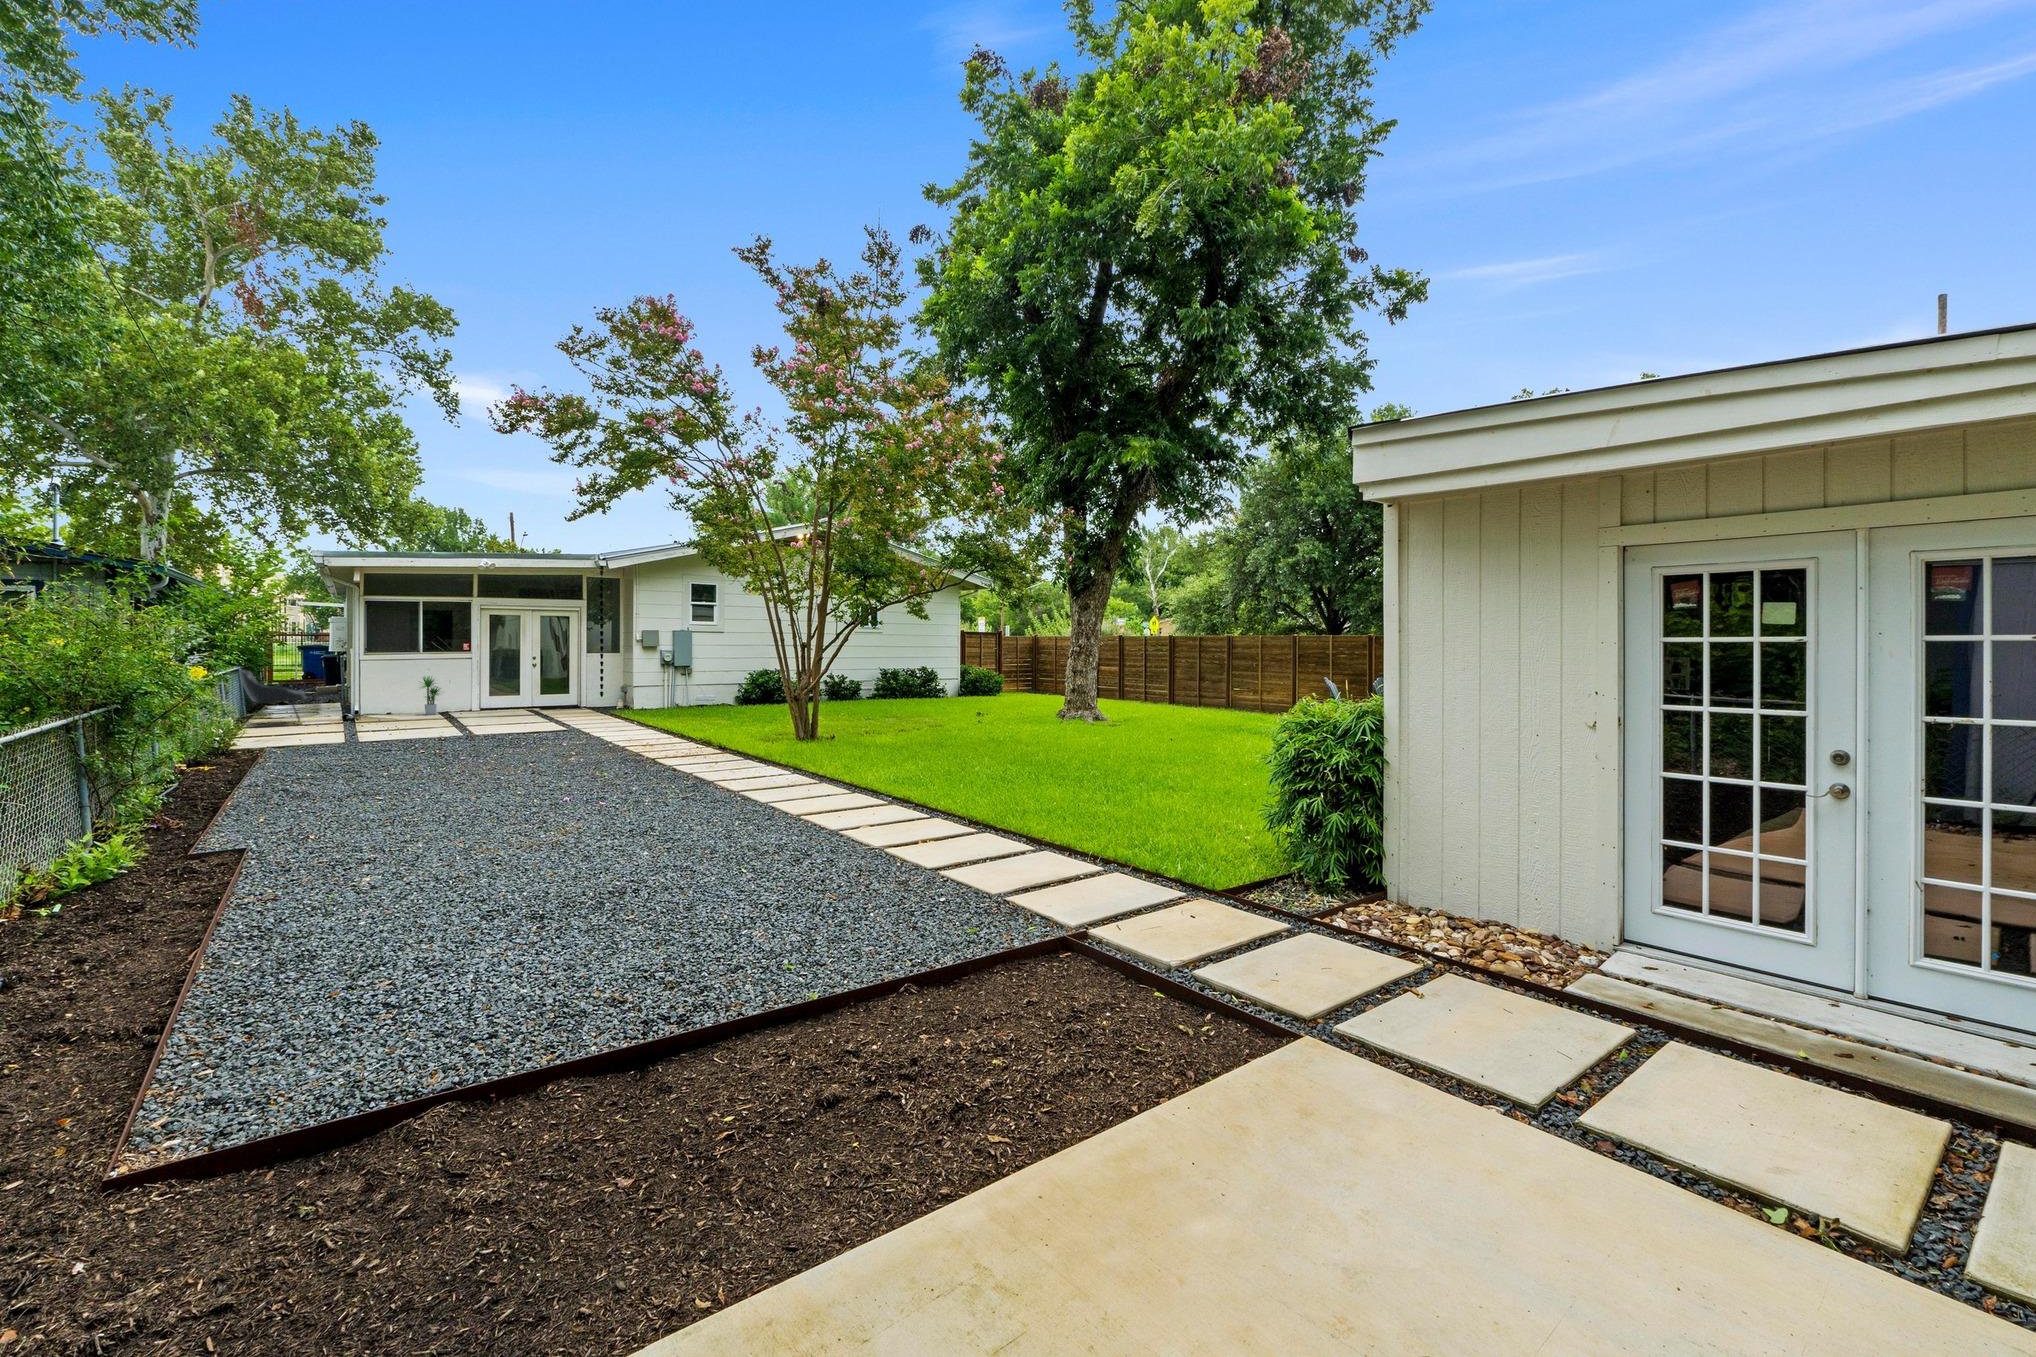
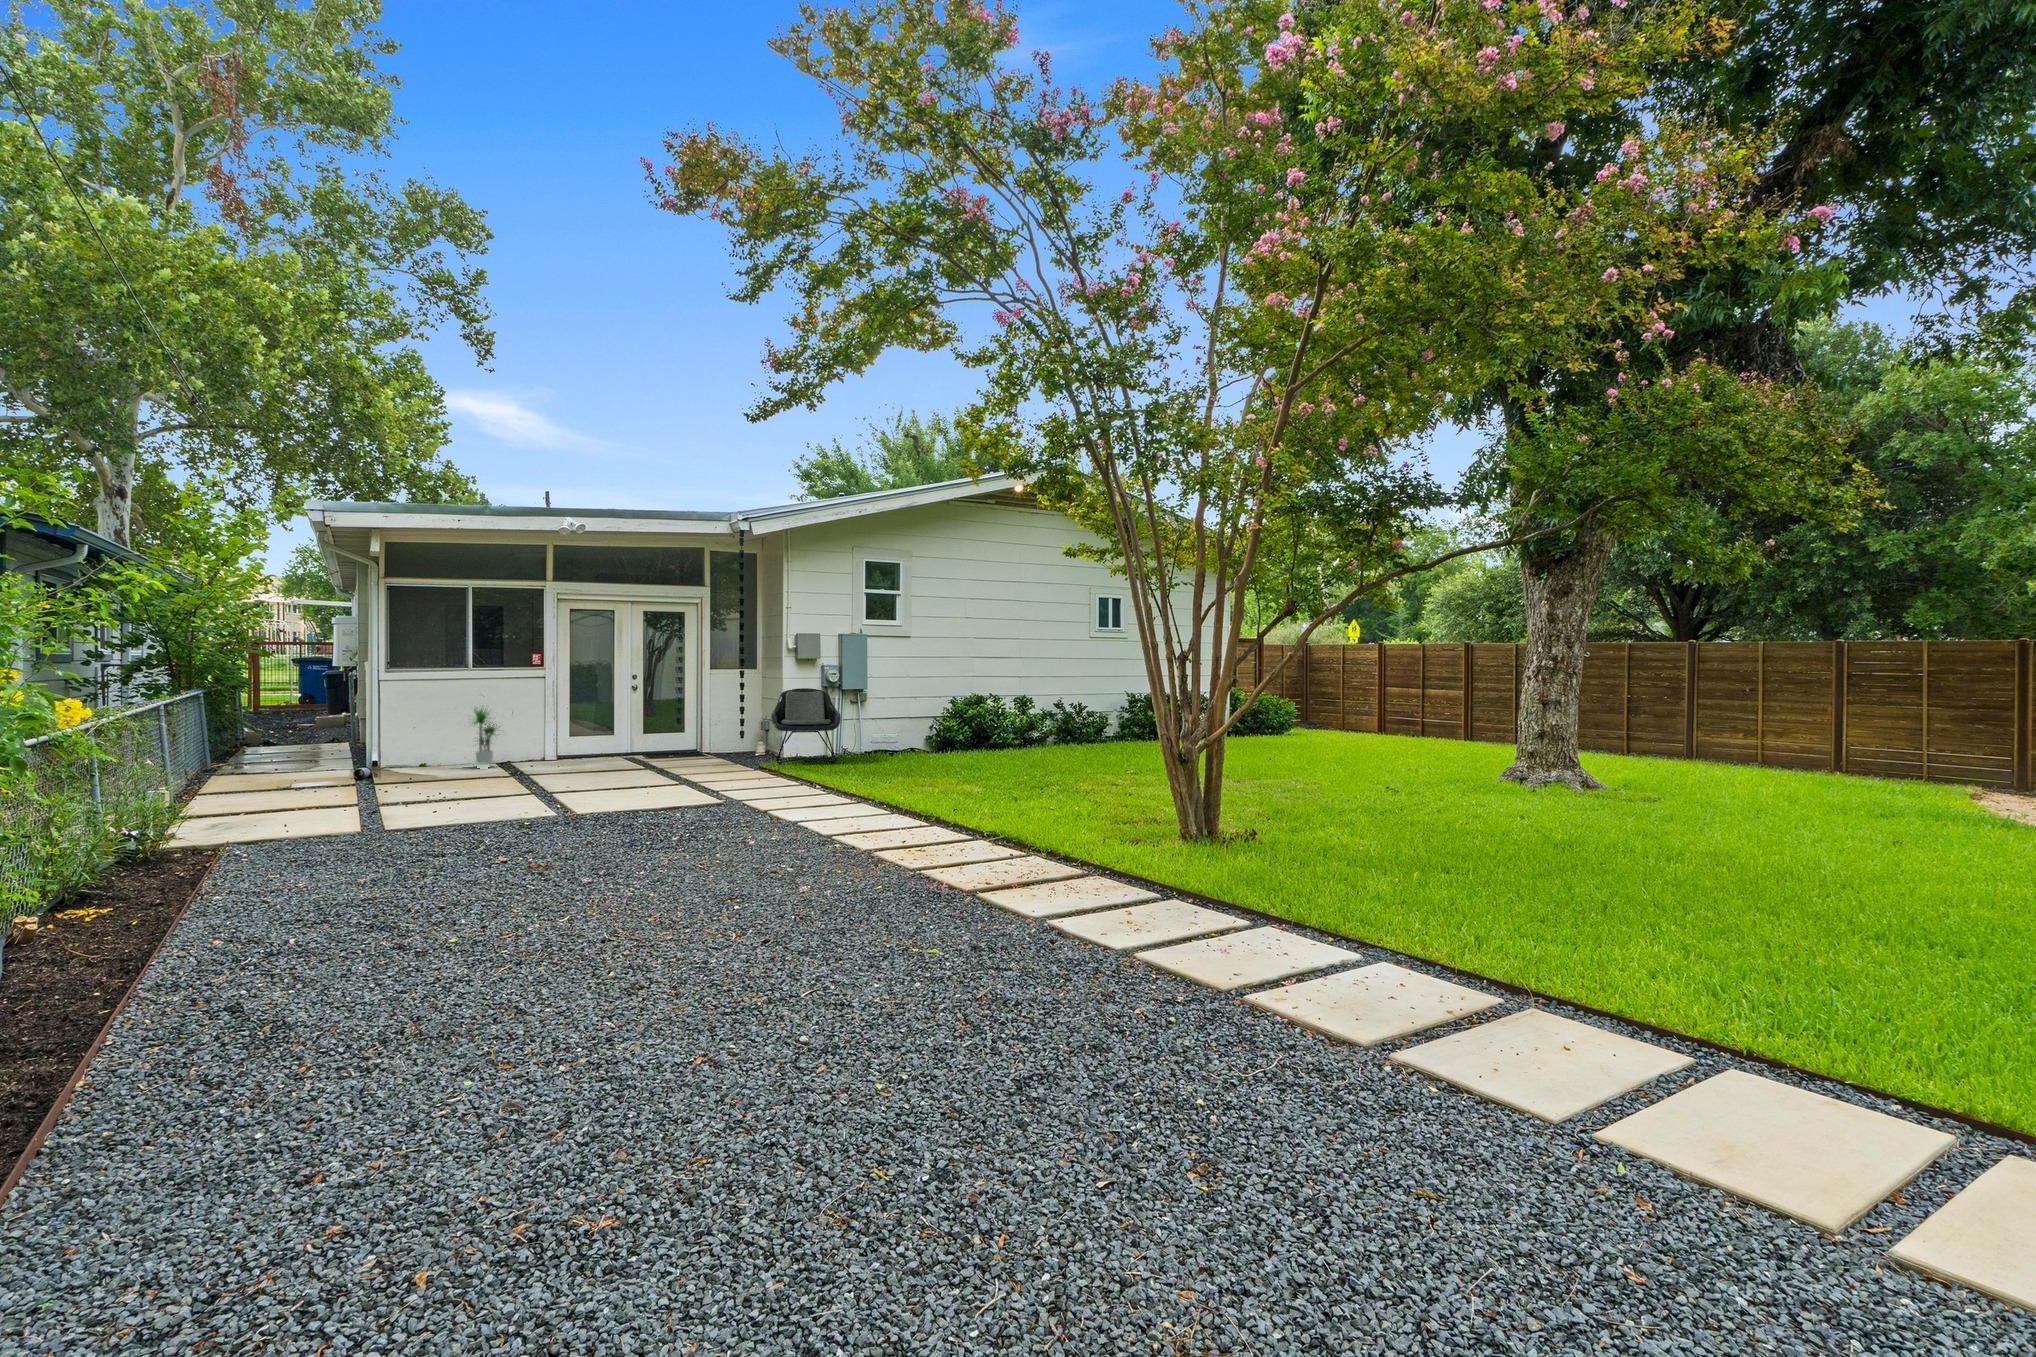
lounge chair: present [239,670,306,726] -> present [771,688,841,764]

